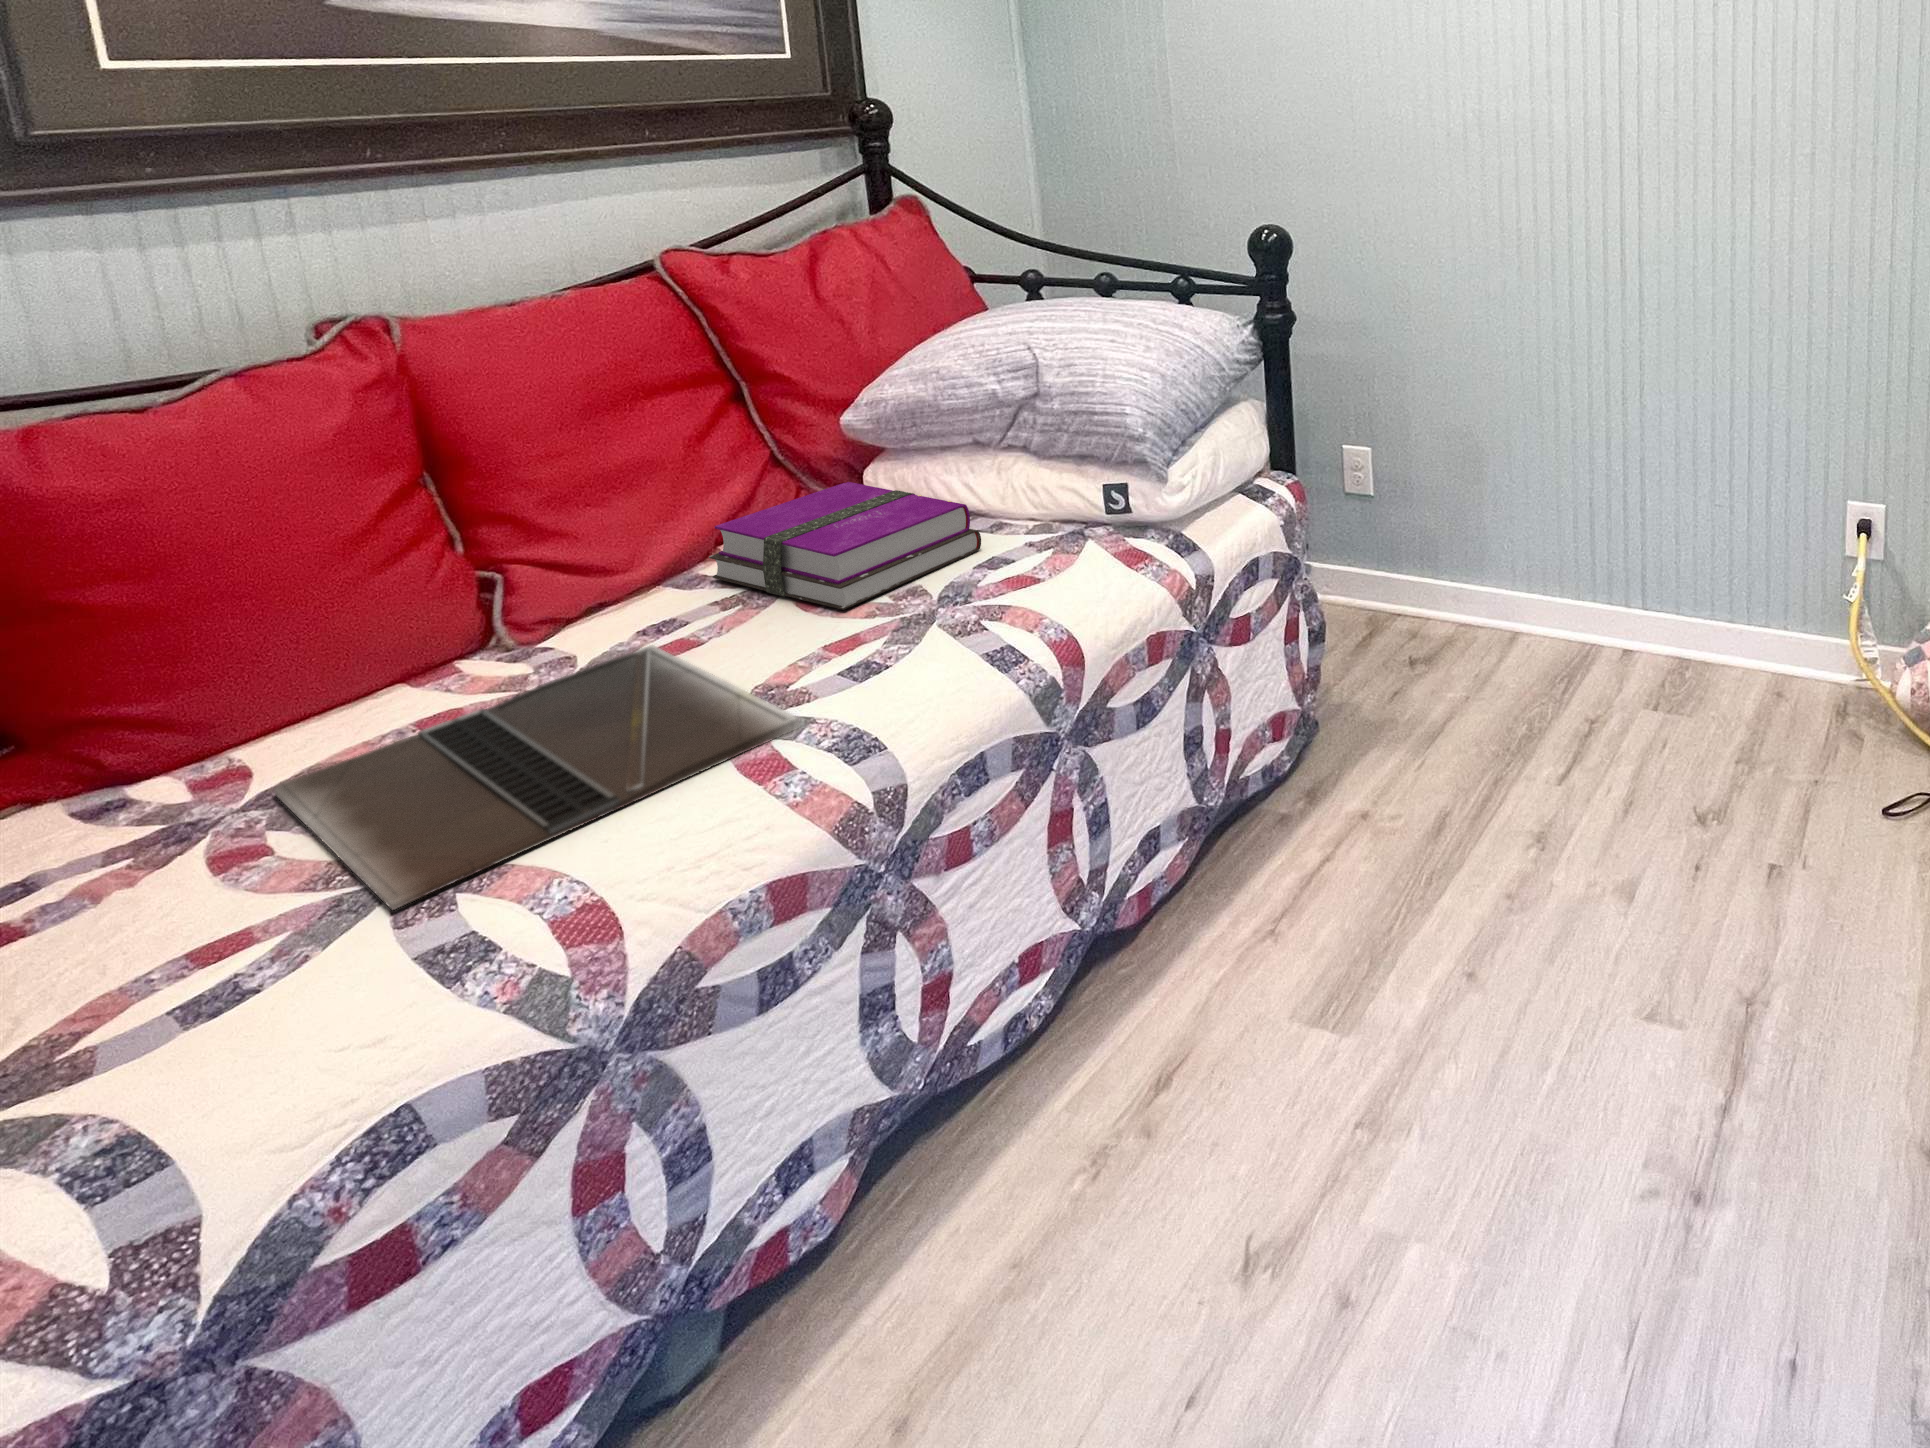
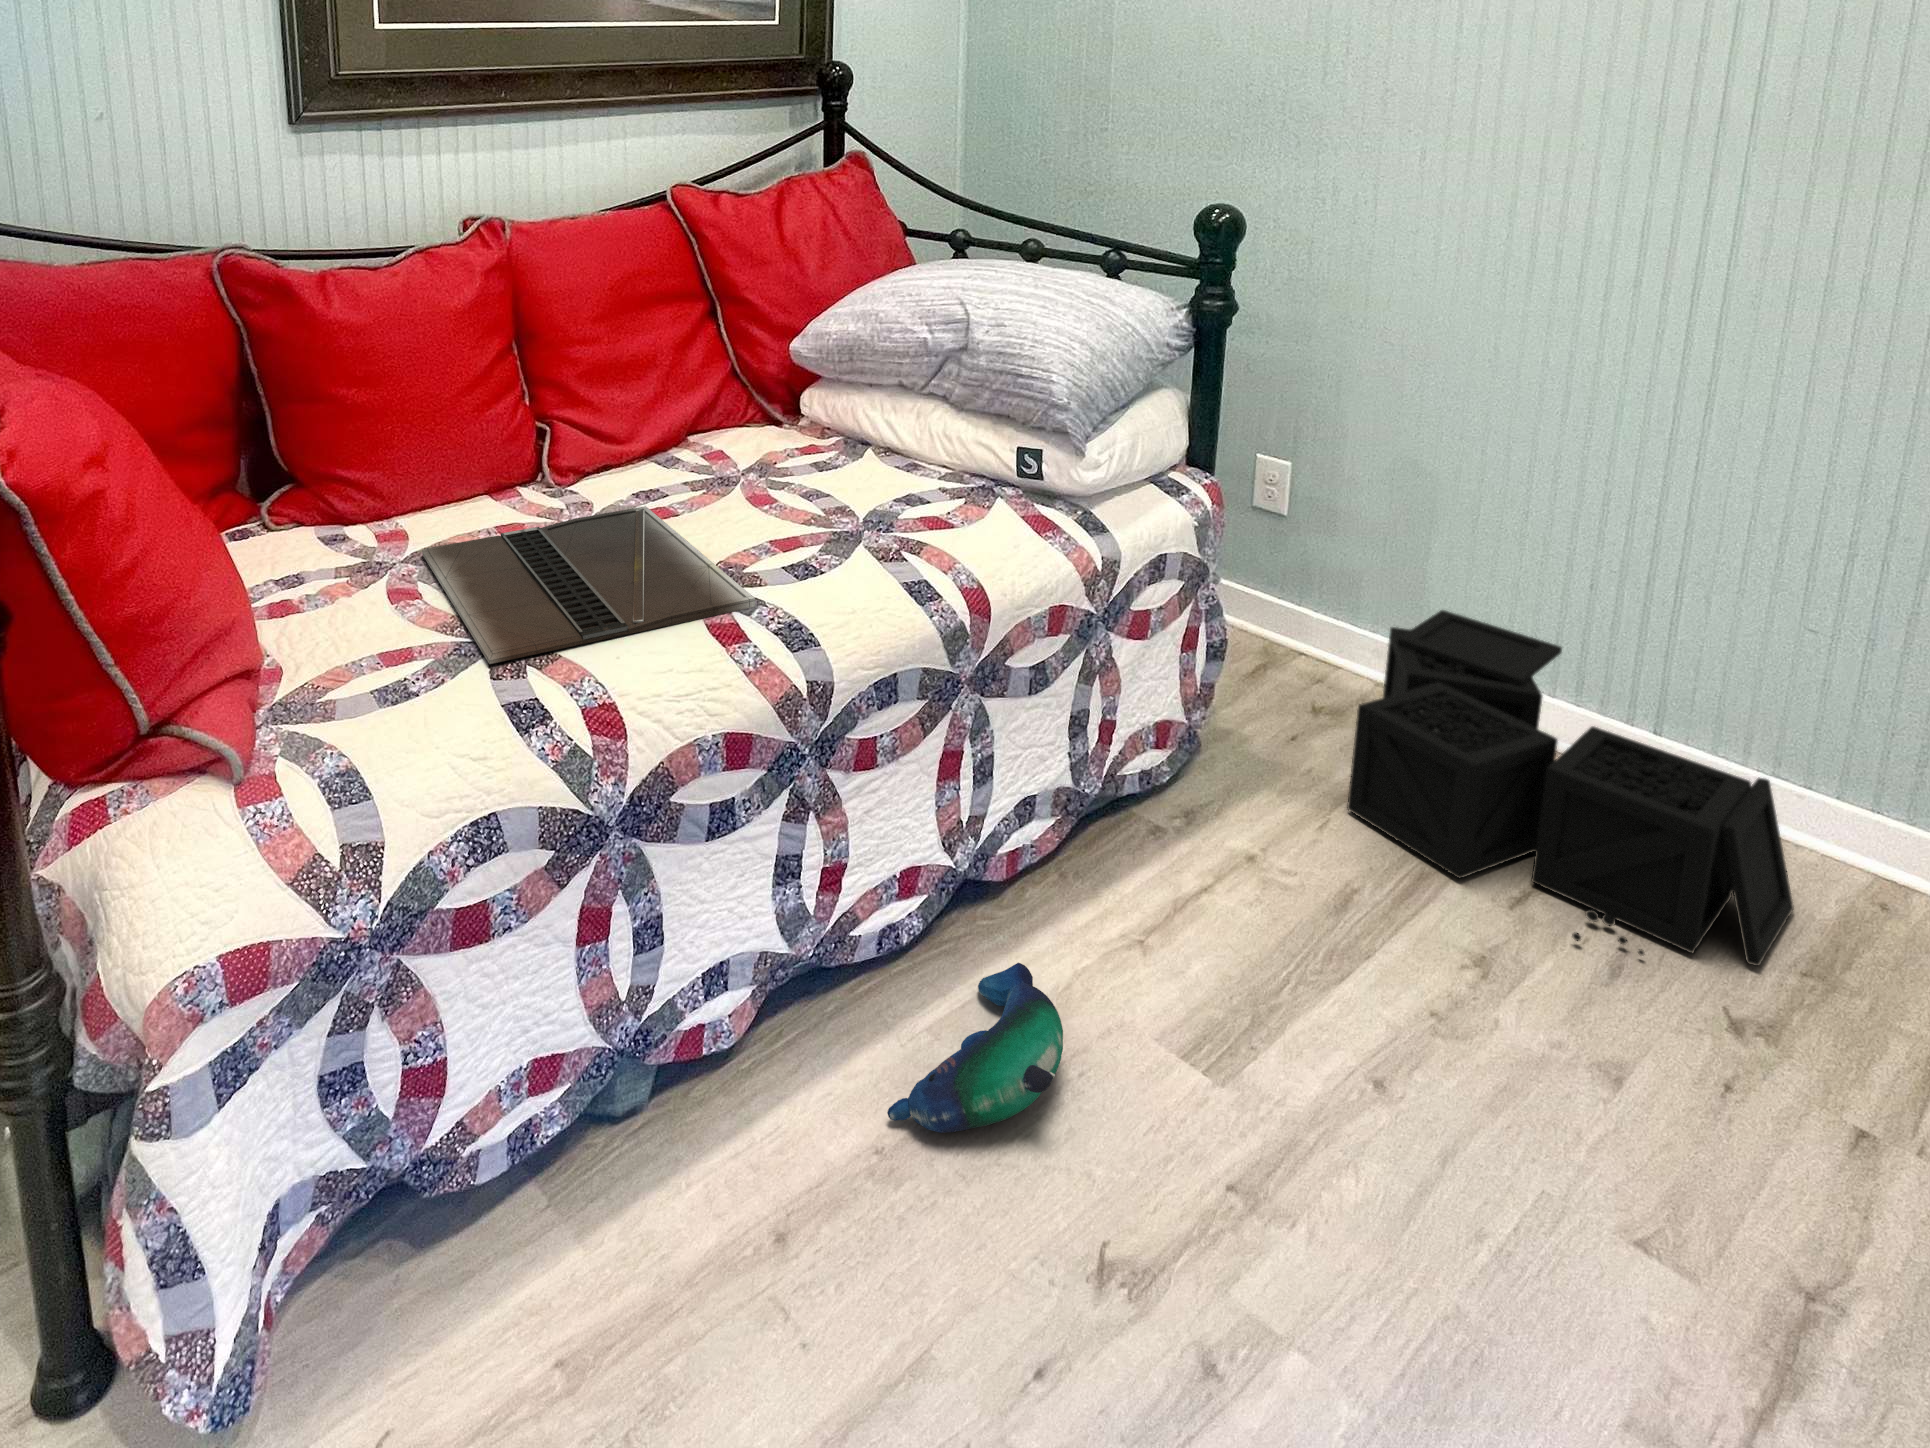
hardback book: present [709,482,981,610] -> none [685,400,899,512]
storage bin: none [1435,550,1725,790] -> present [1347,610,1794,966]
plush toy: none [1023,998,1199,1221] -> present [887,963,1063,1133]

